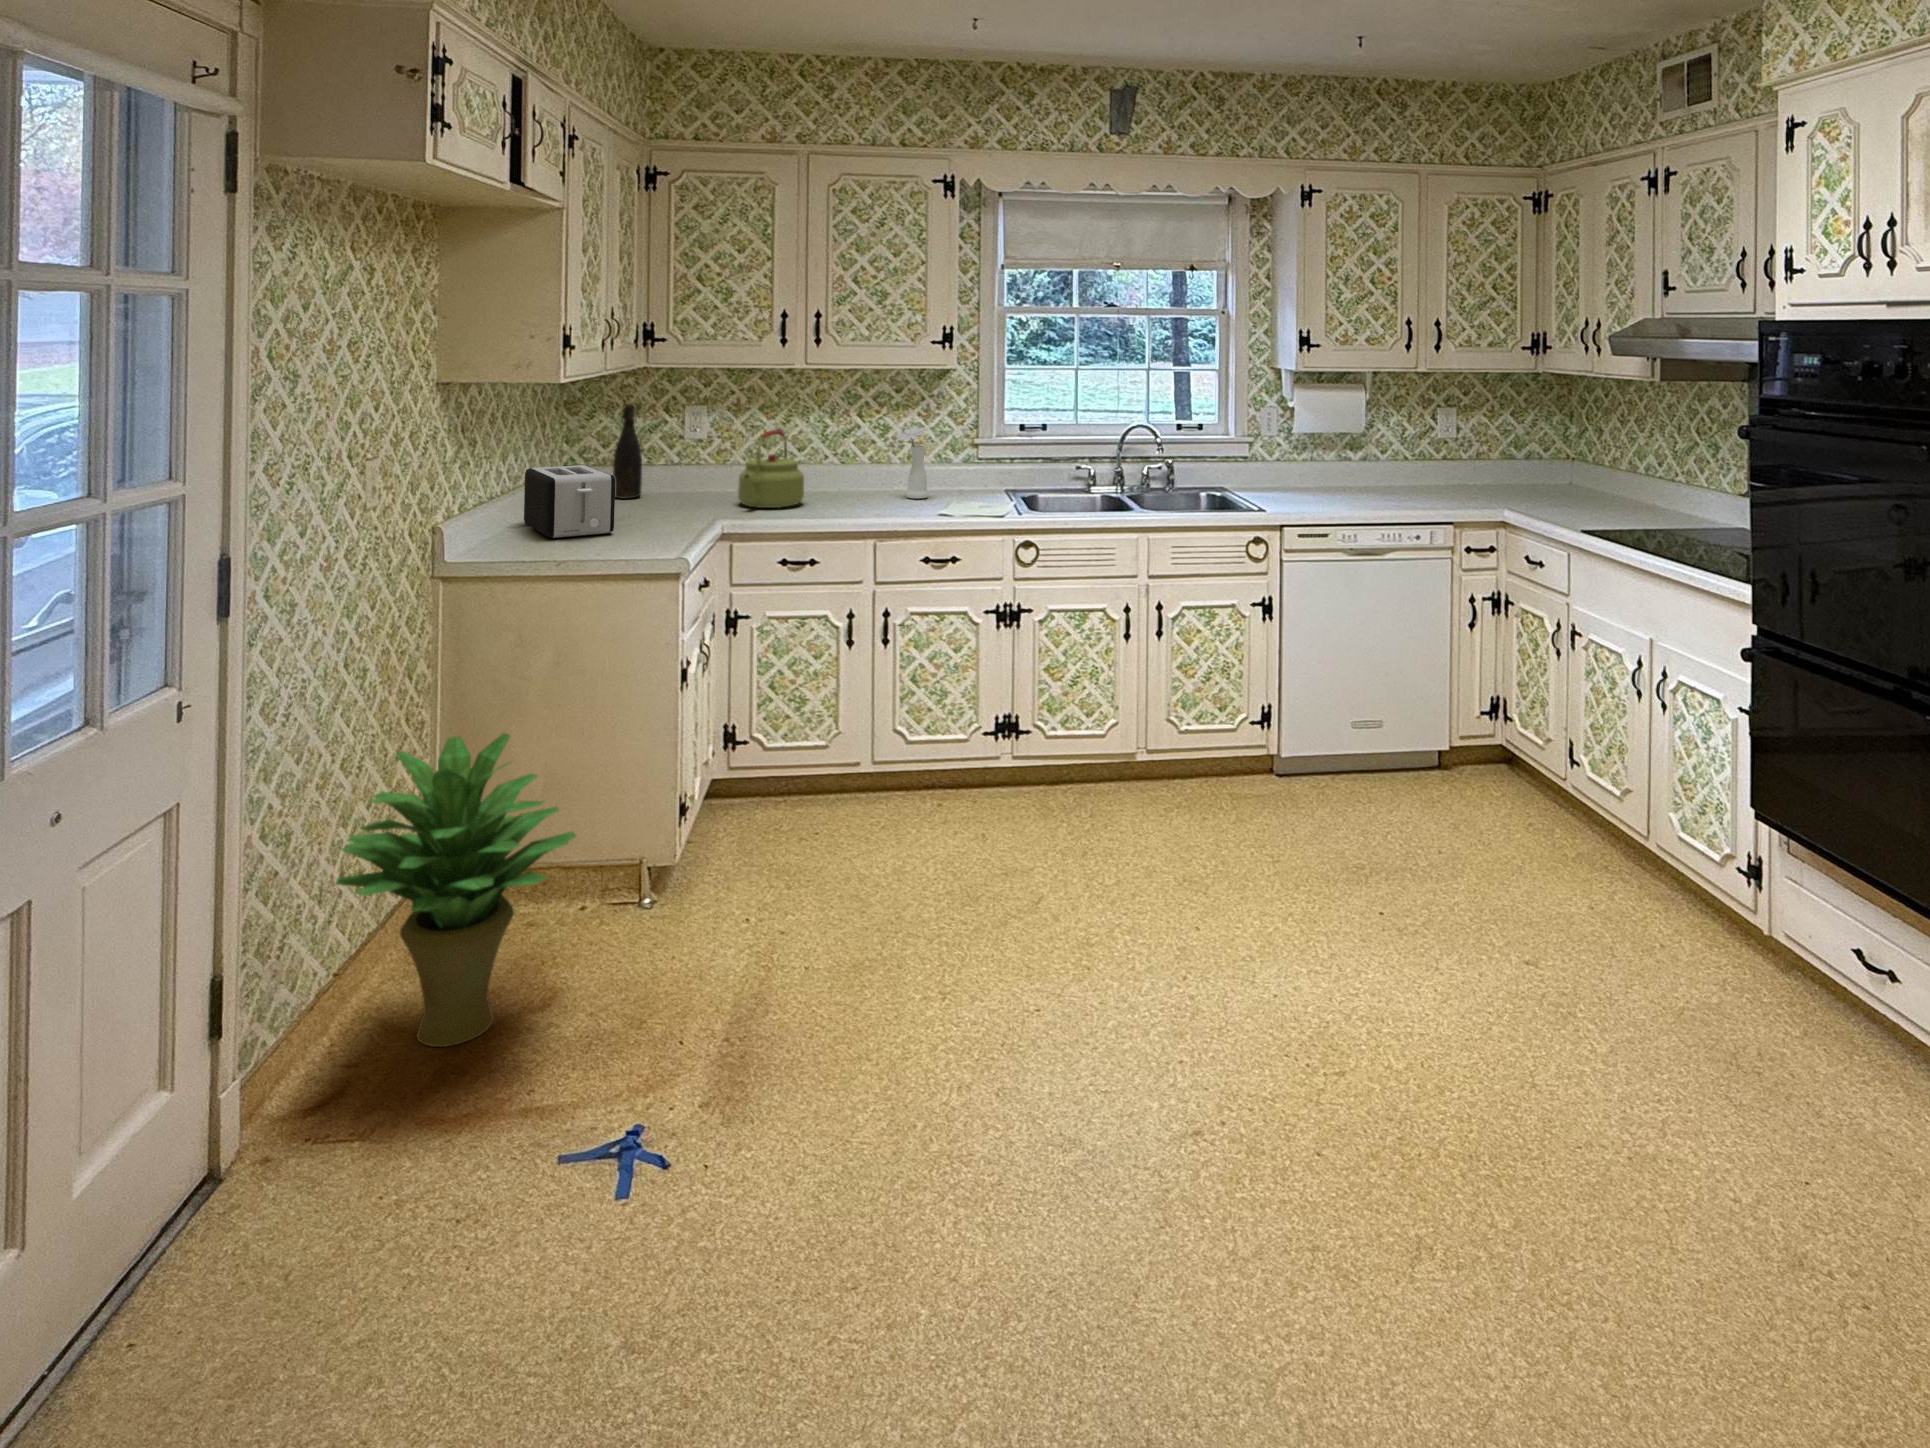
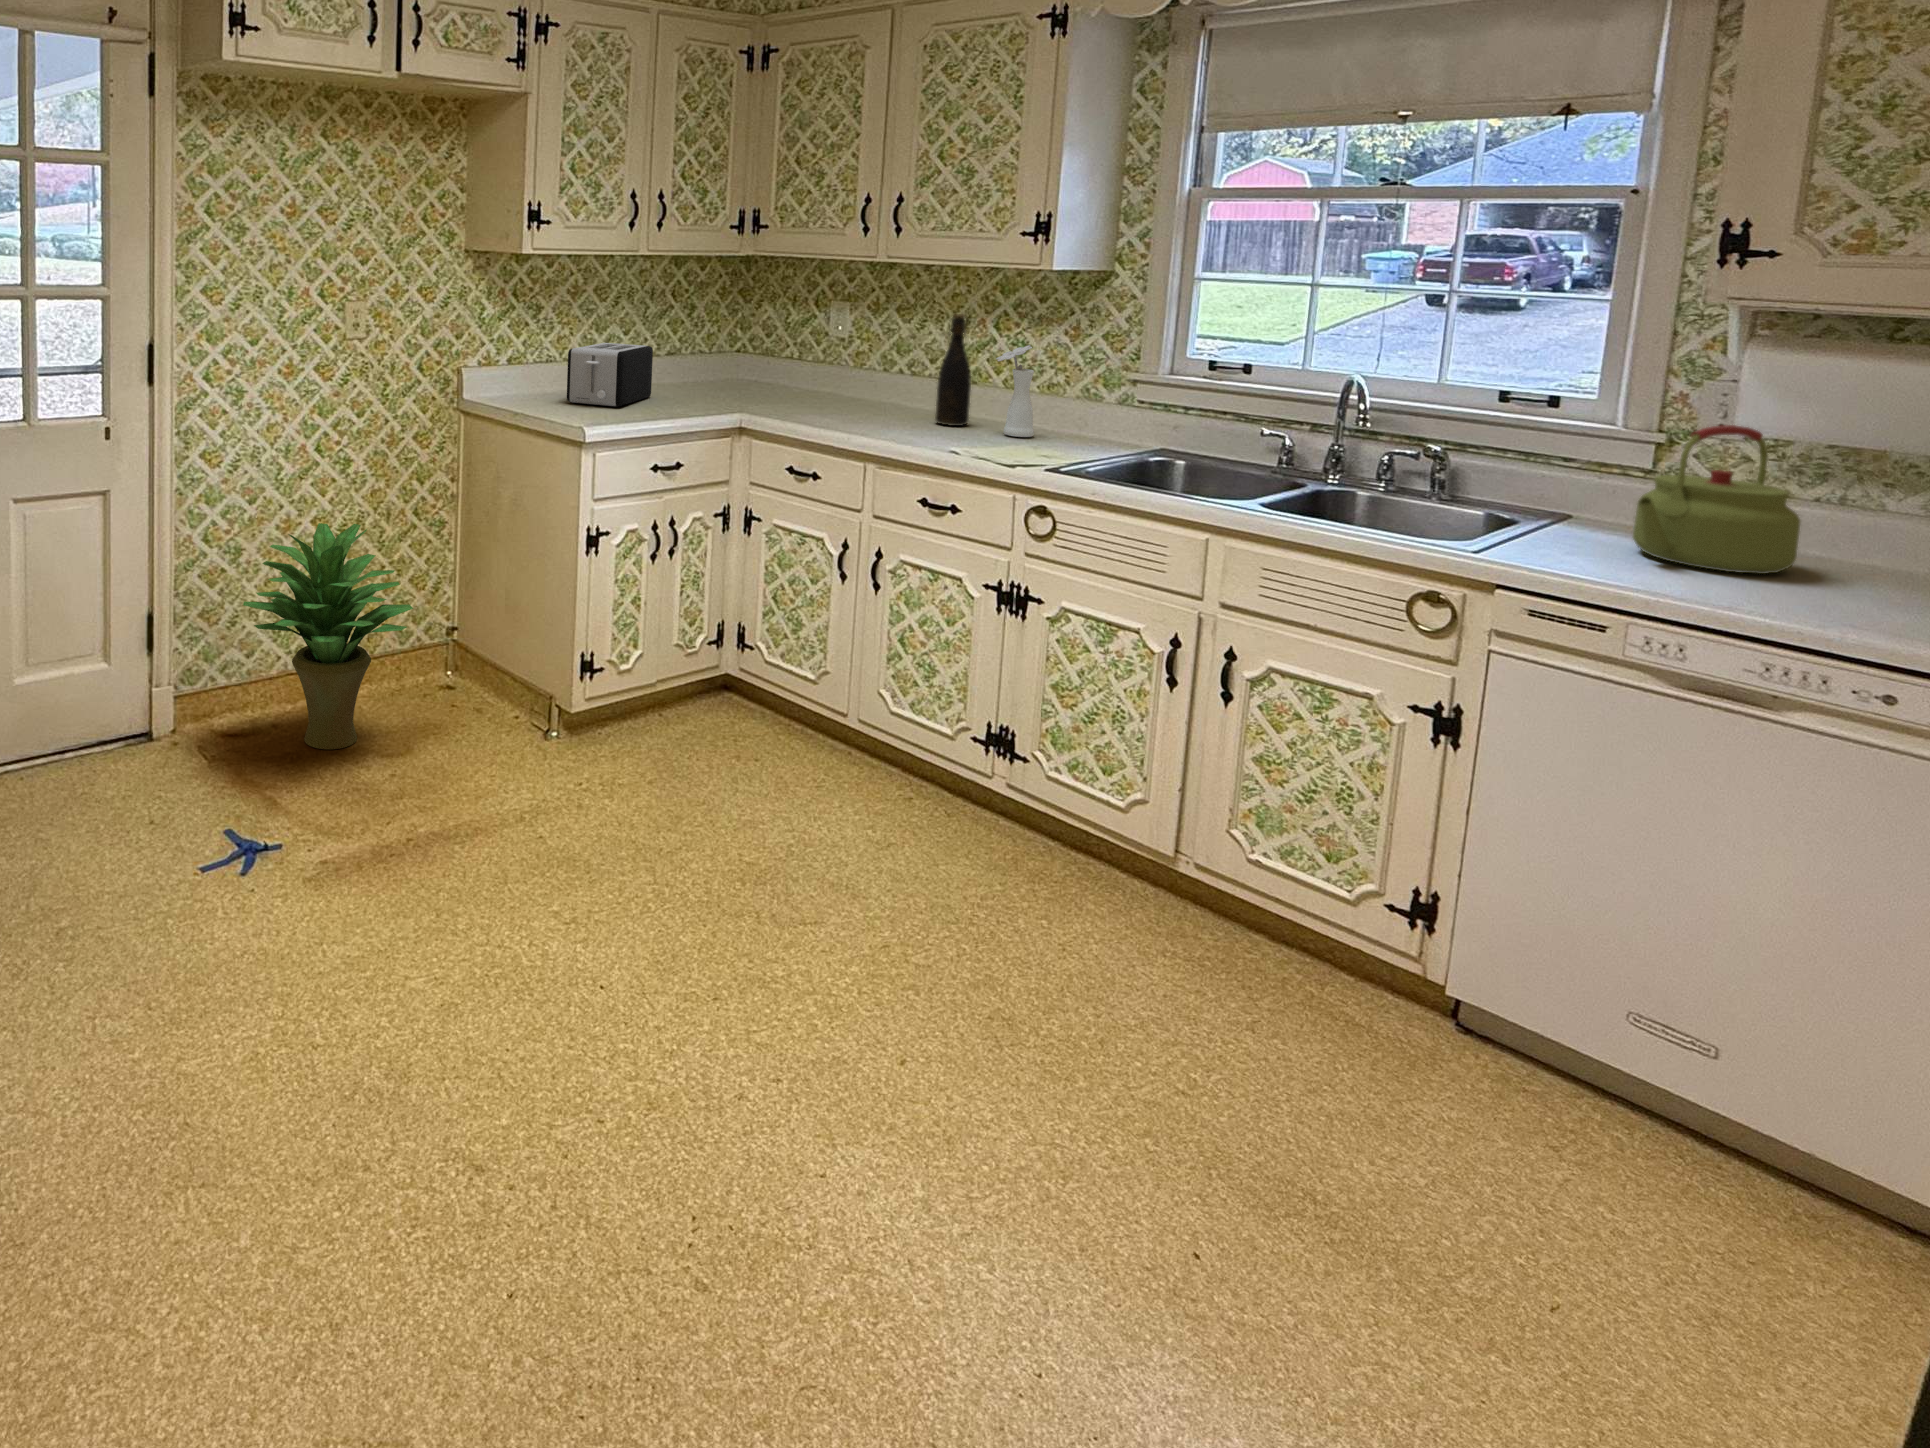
bottle: present [613,402,642,499] -> present [935,314,971,426]
kettle: present [738,430,804,508] -> present [1633,425,1800,574]

